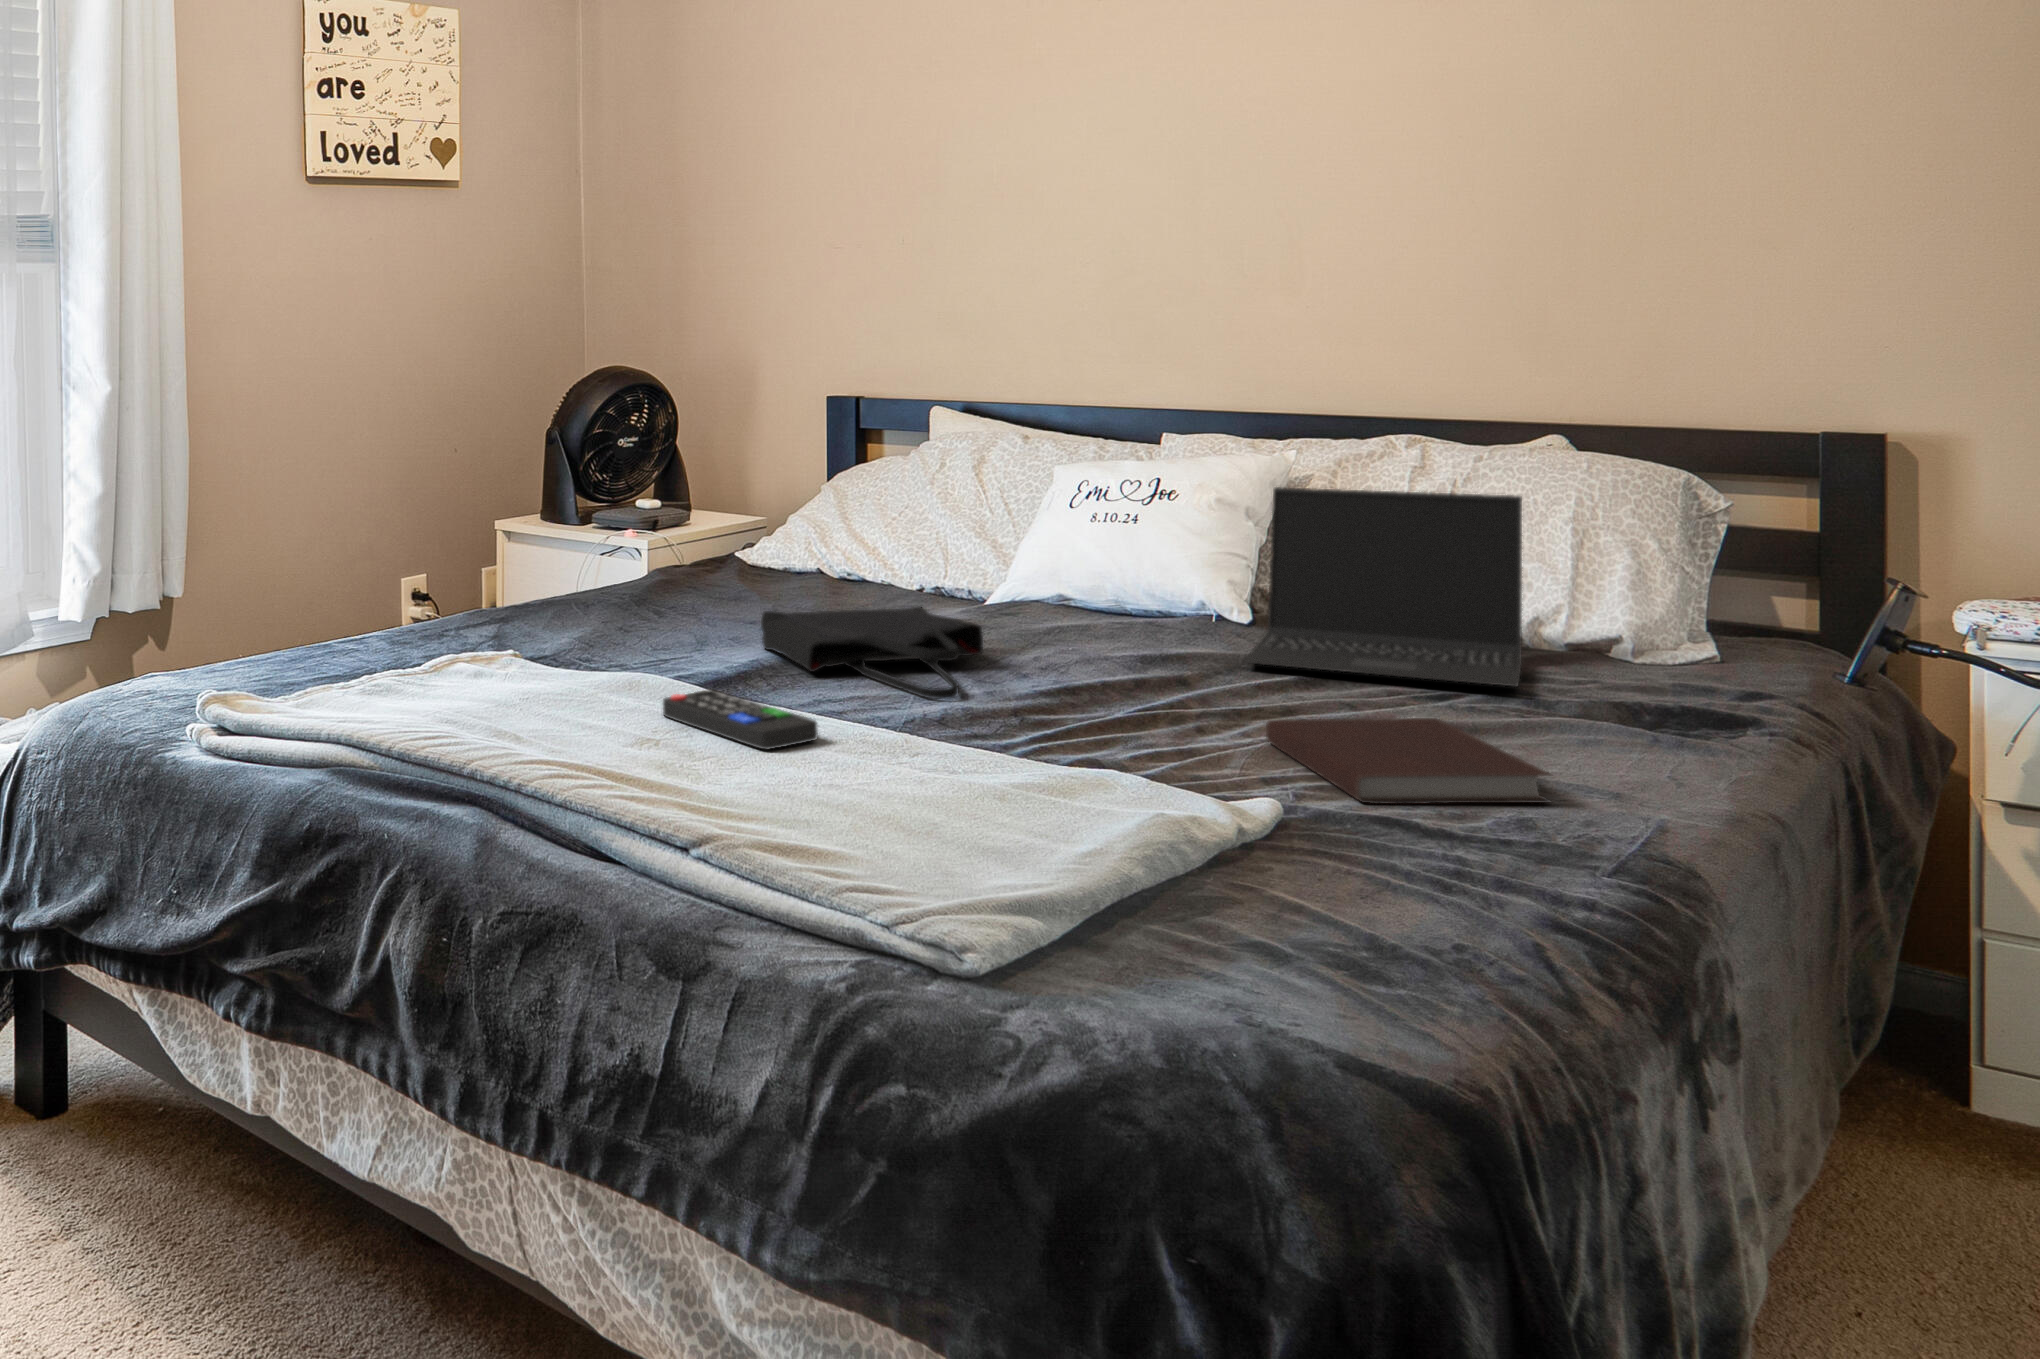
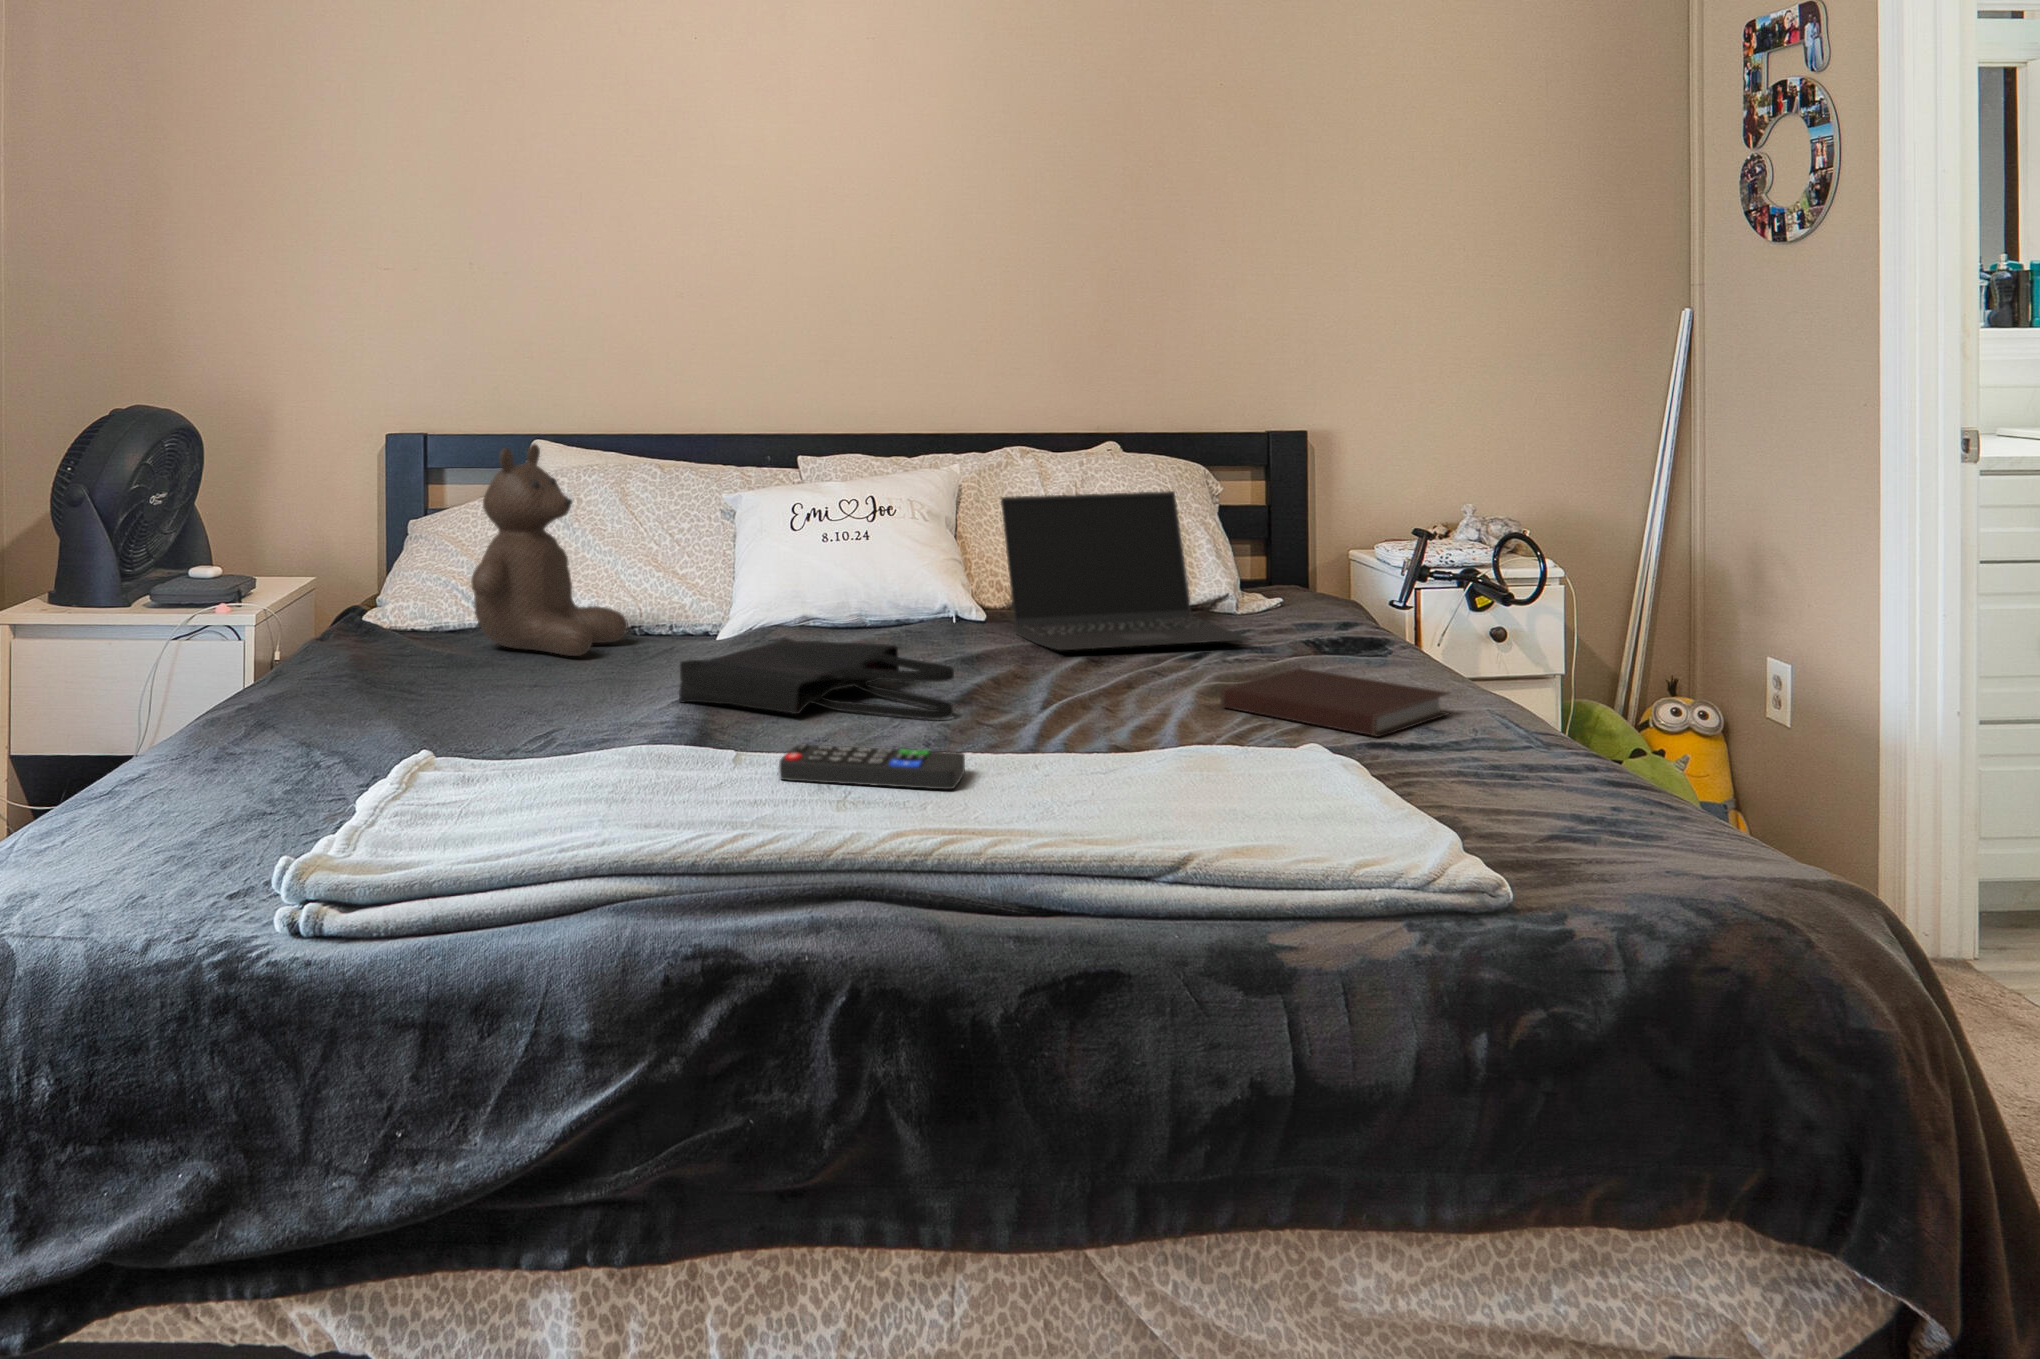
teddy bear: none [704,407,859,603] -> present [471,444,628,656]

